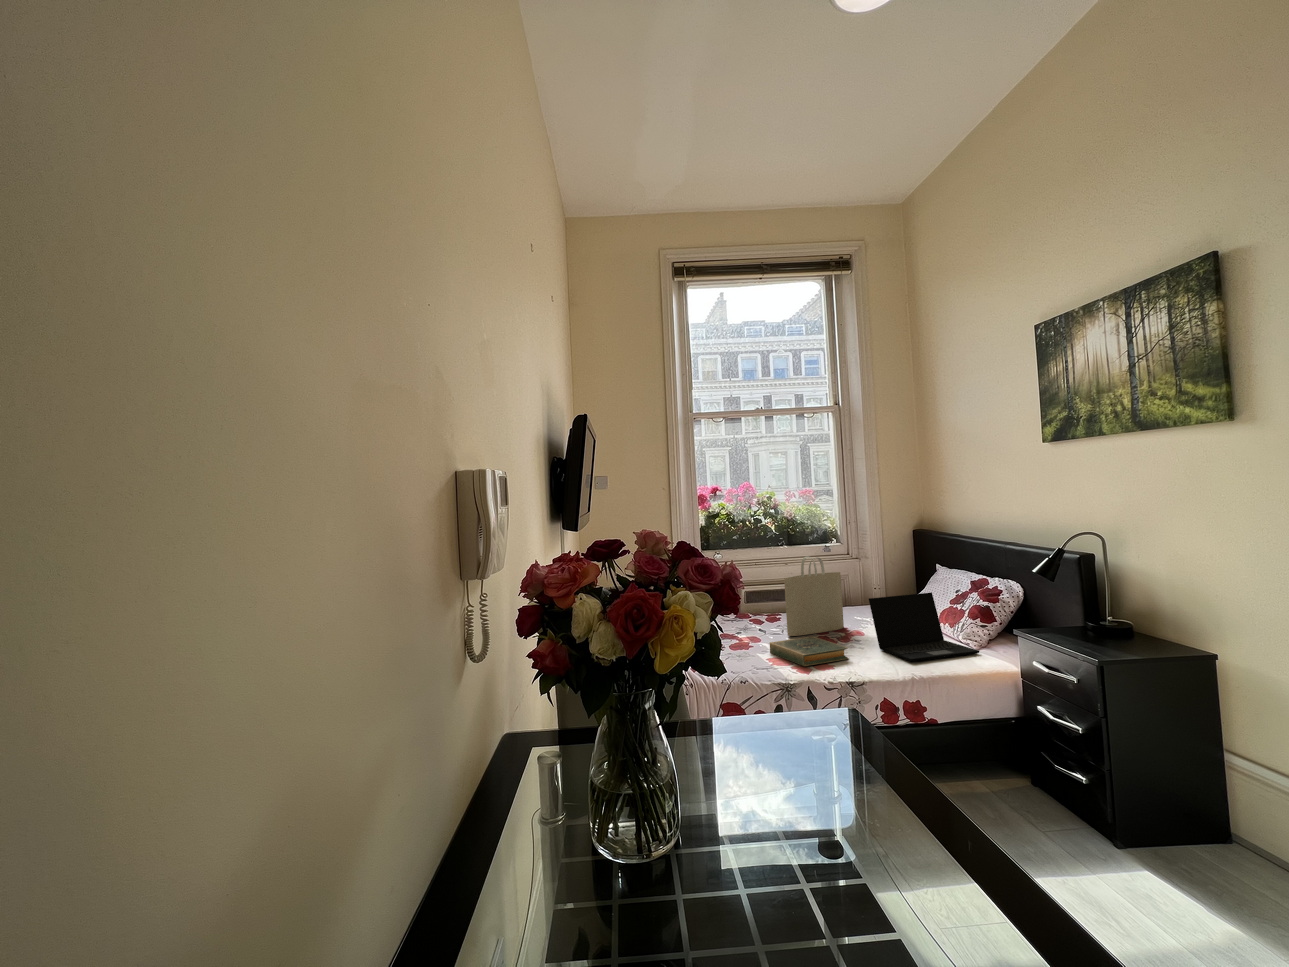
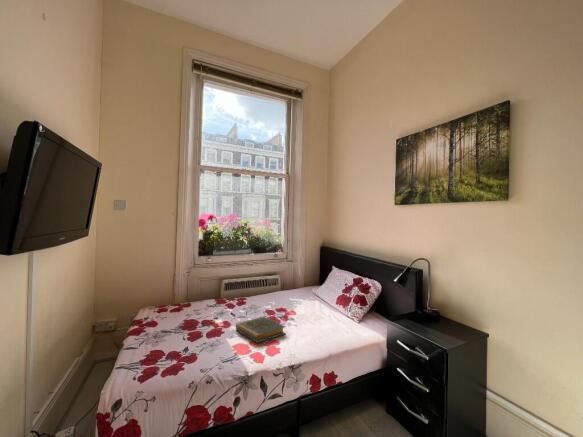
tote bag: present [784,556,844,636] -> none [249,264,283,315]
laptop: present [869,592,979,661] -> none [299,287,359,335]

